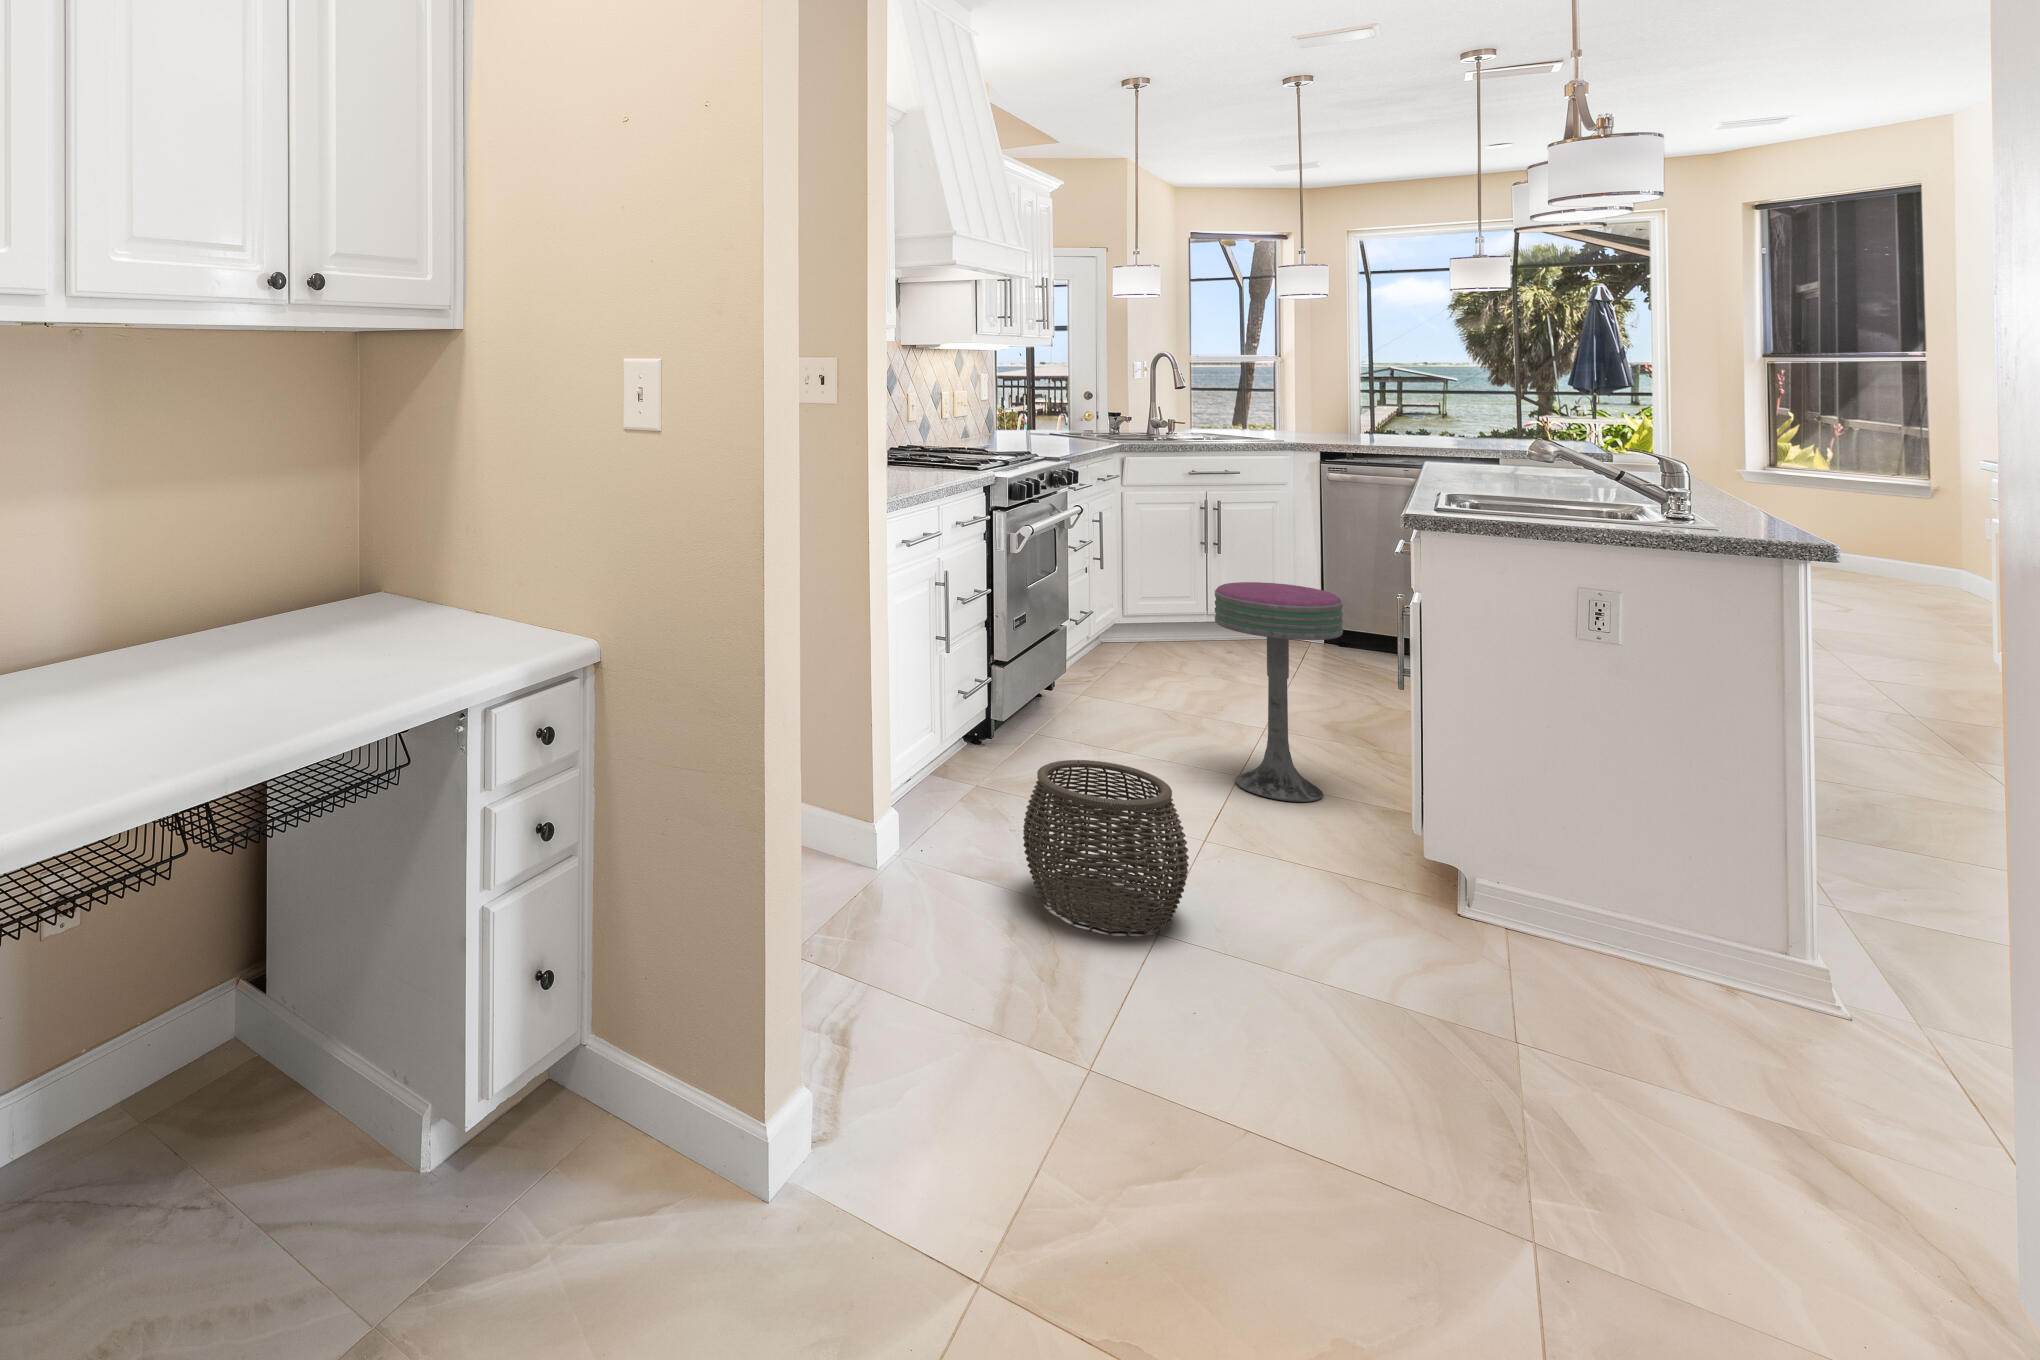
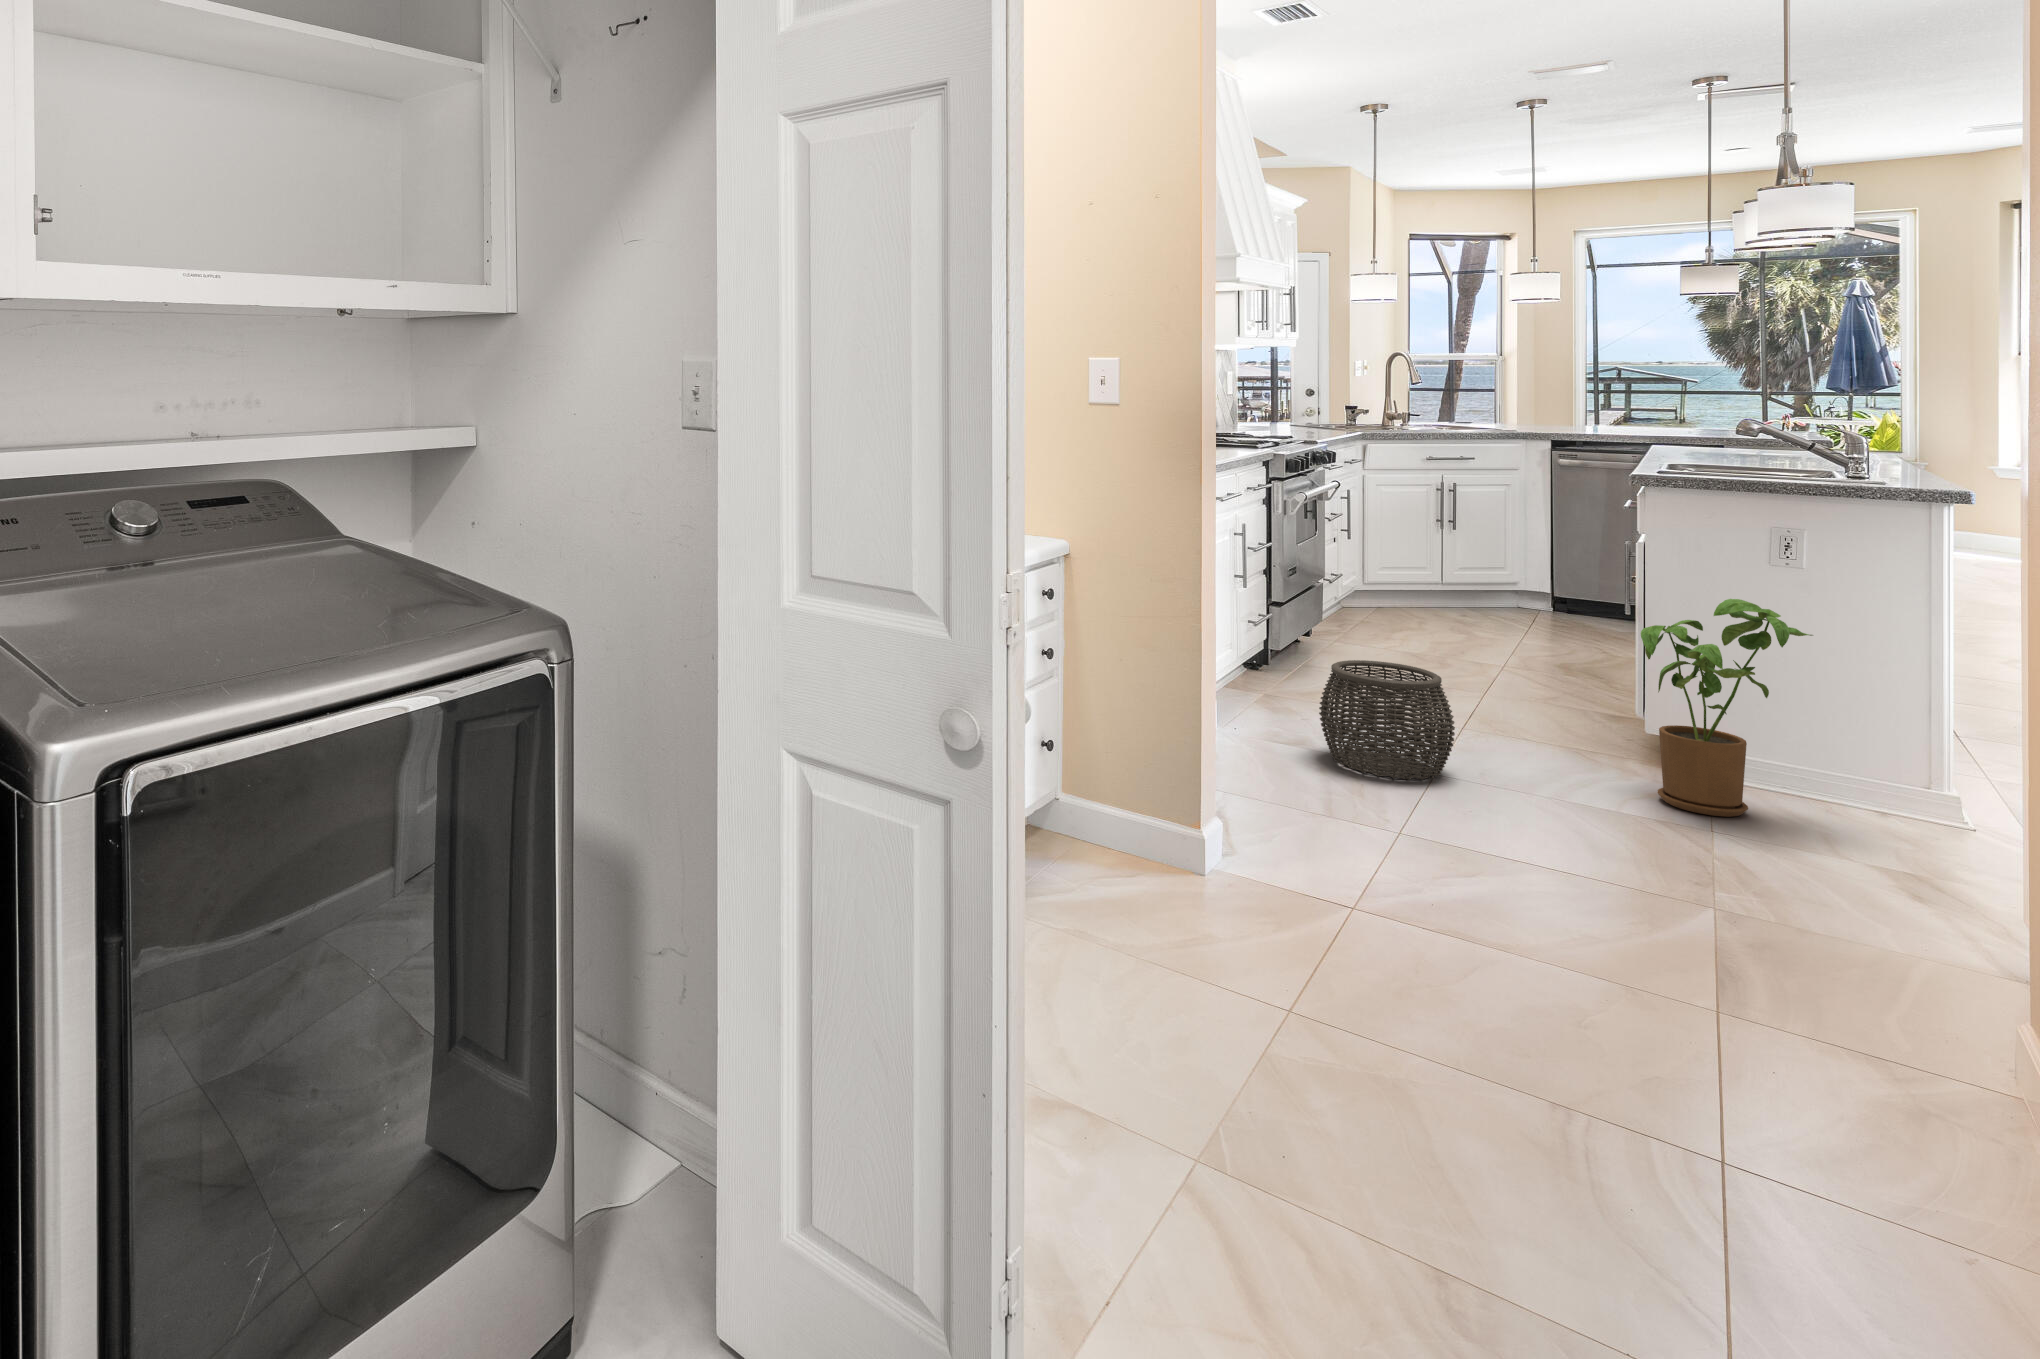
bar stool: present [1215,582,1343,802] -> none [1465,540,1578,714]
house plant: none [1420,690,1641,991] -> present [1641,599,1813,817]

